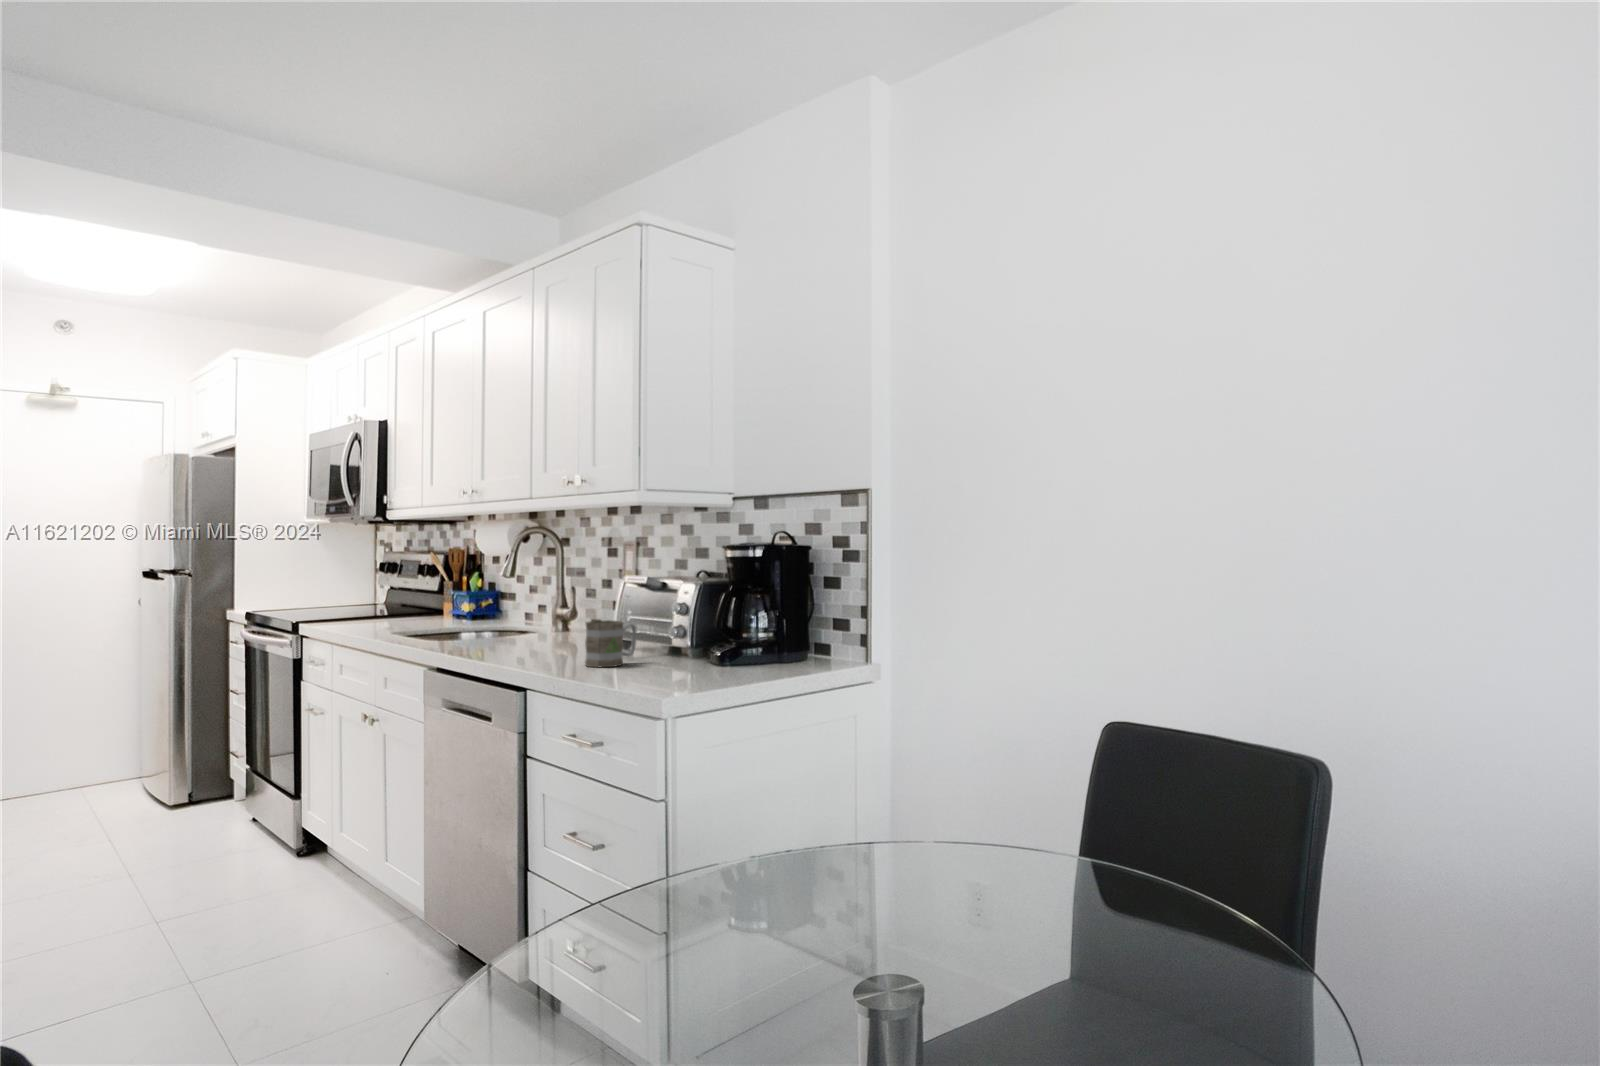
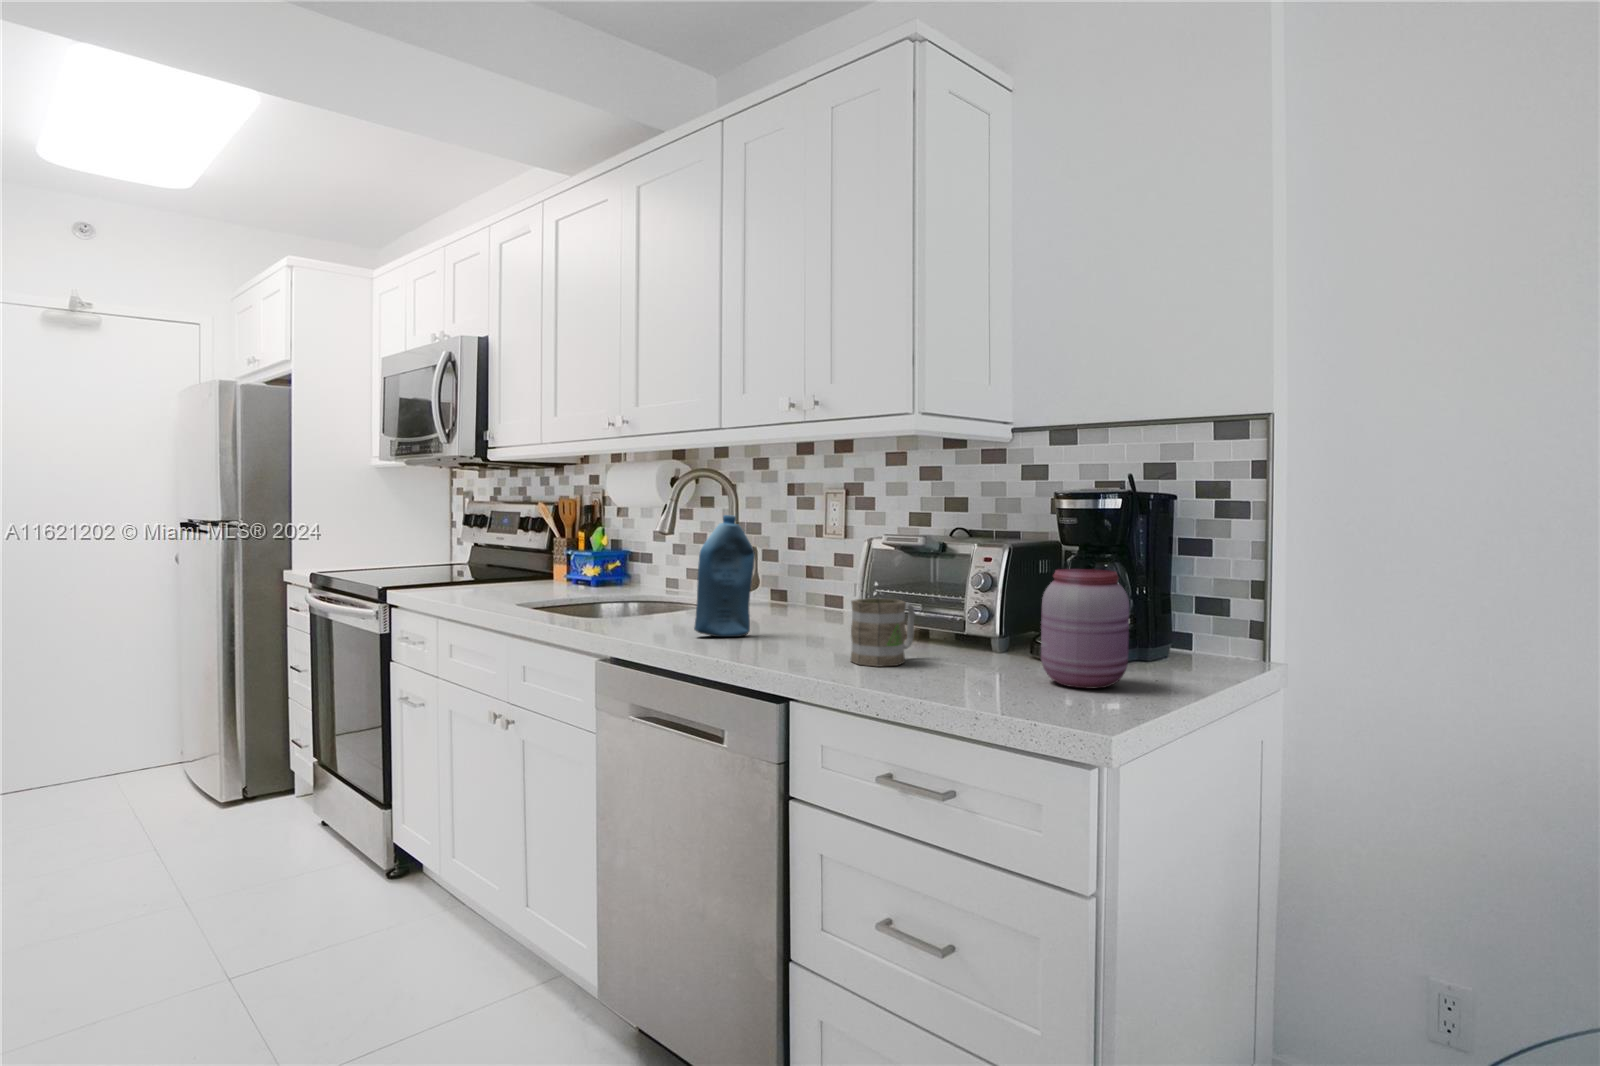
bottle: none [495,562,544,652] -> present [694,515,755,637]
jar: none [696,597,753,678] -> present [1041,569,1129,688]

